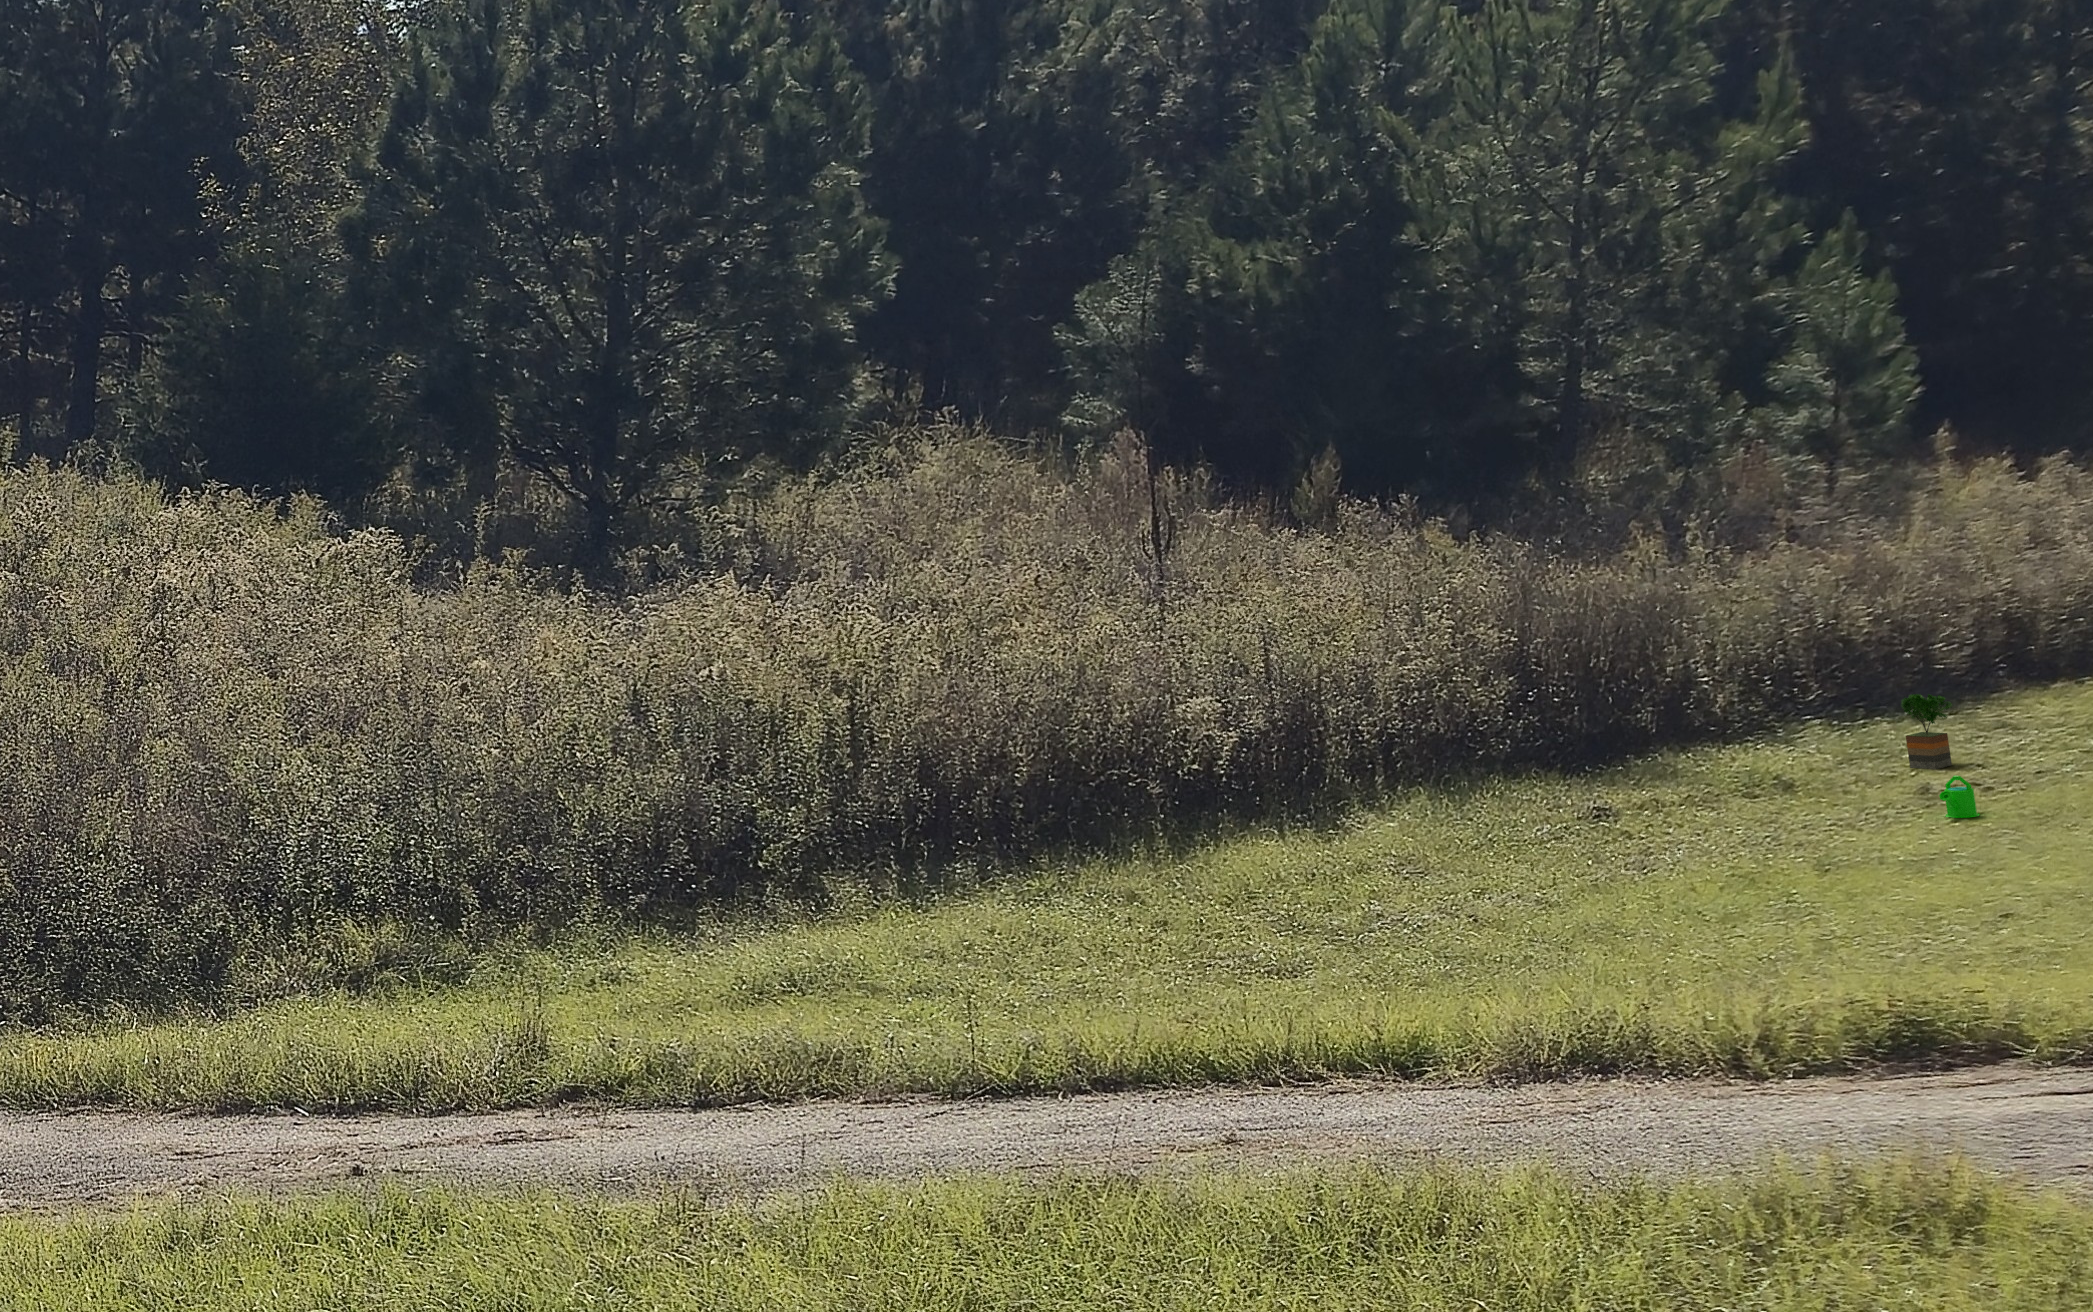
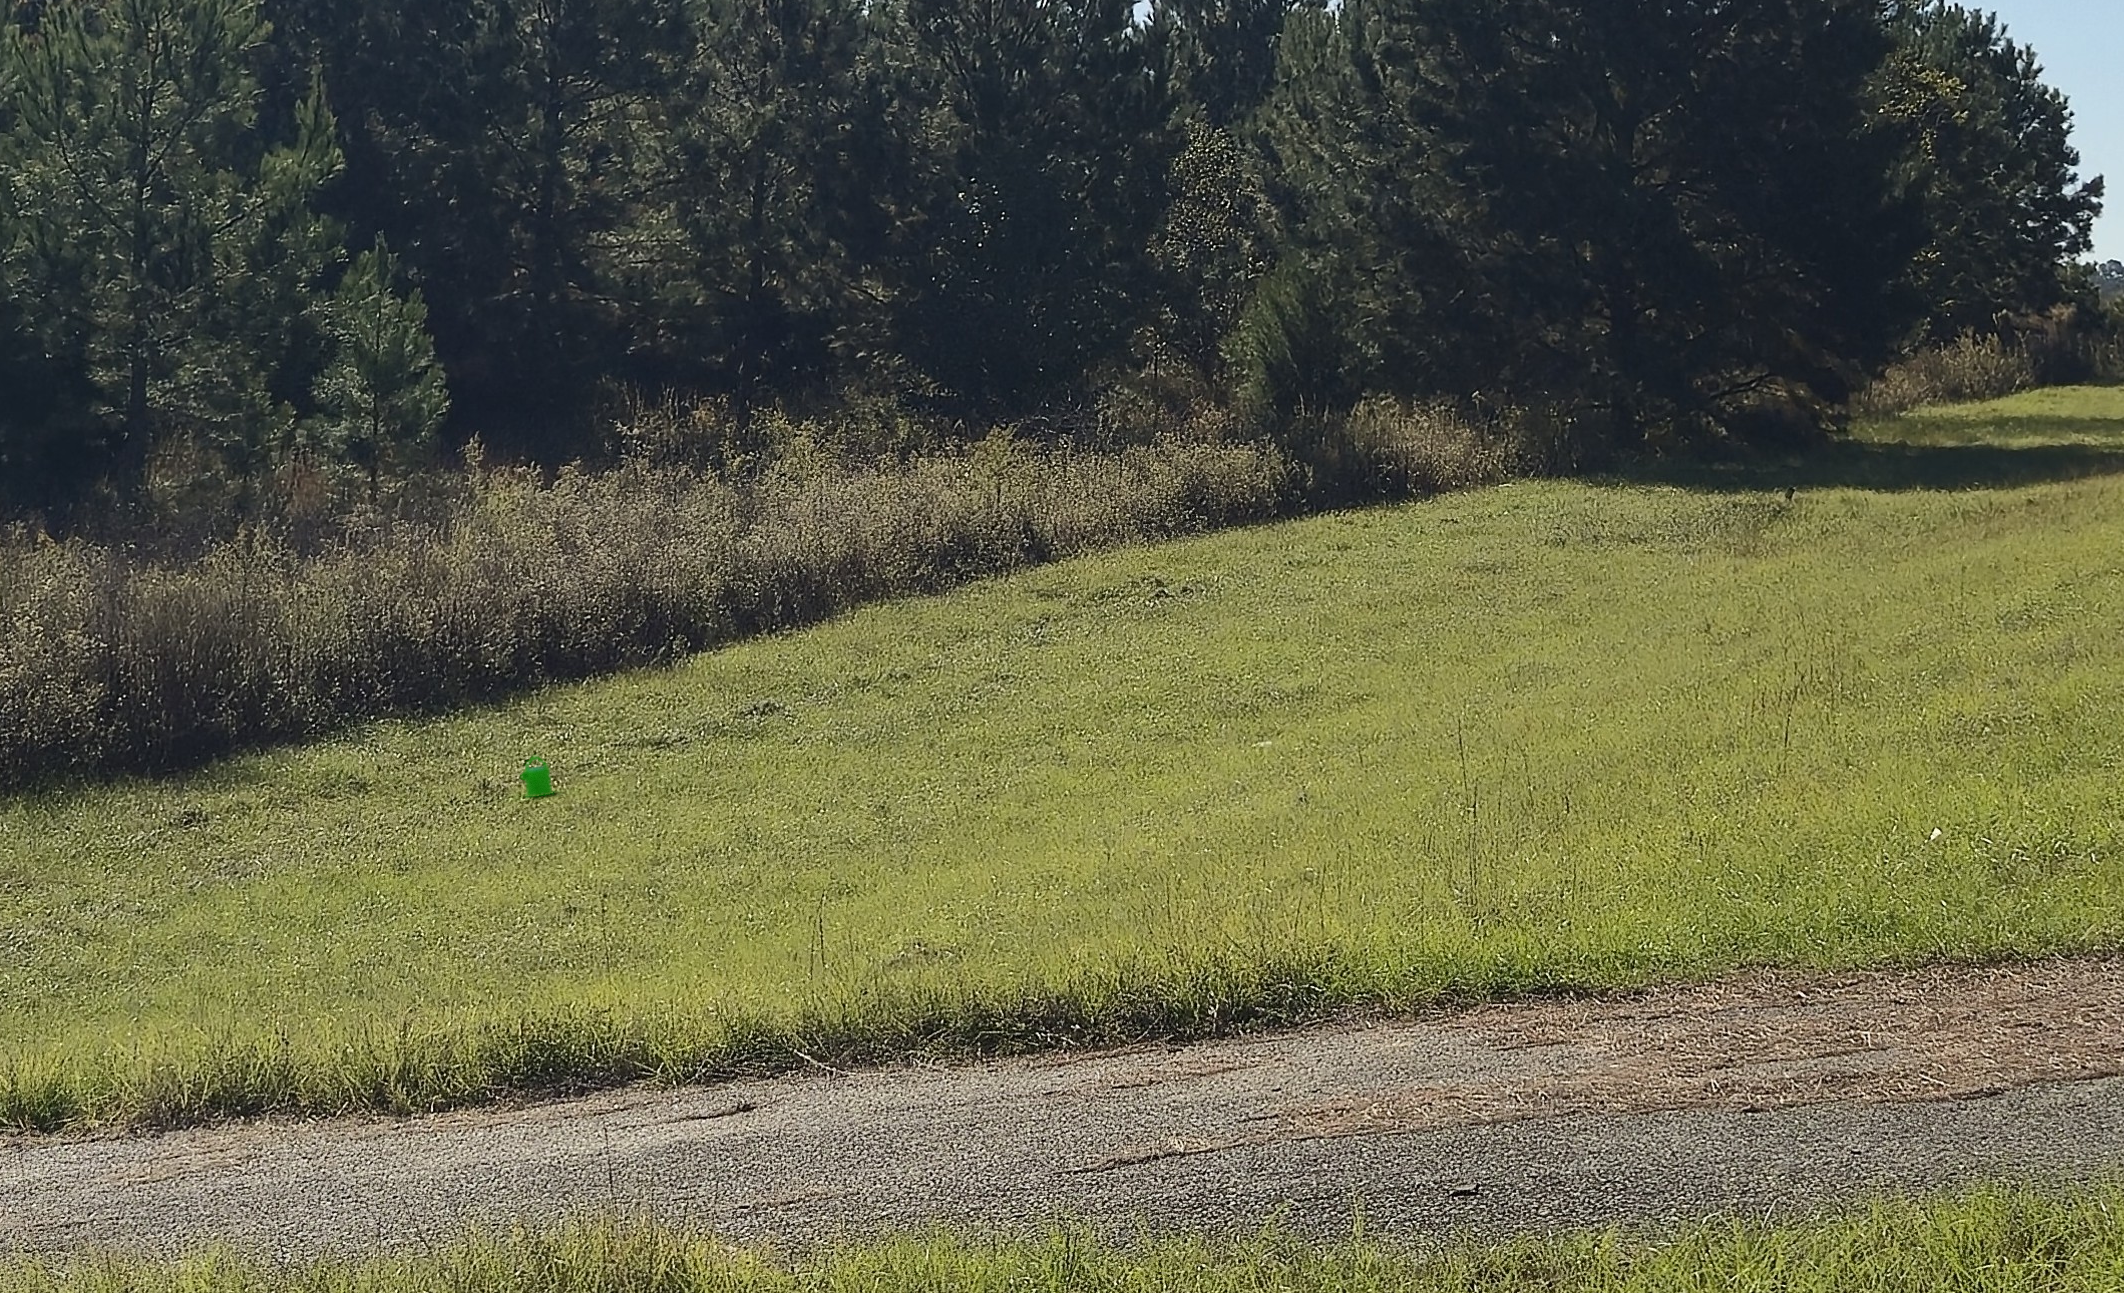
potted tree: present [1902,694,1952,769] -> none [475,687,523,762]

